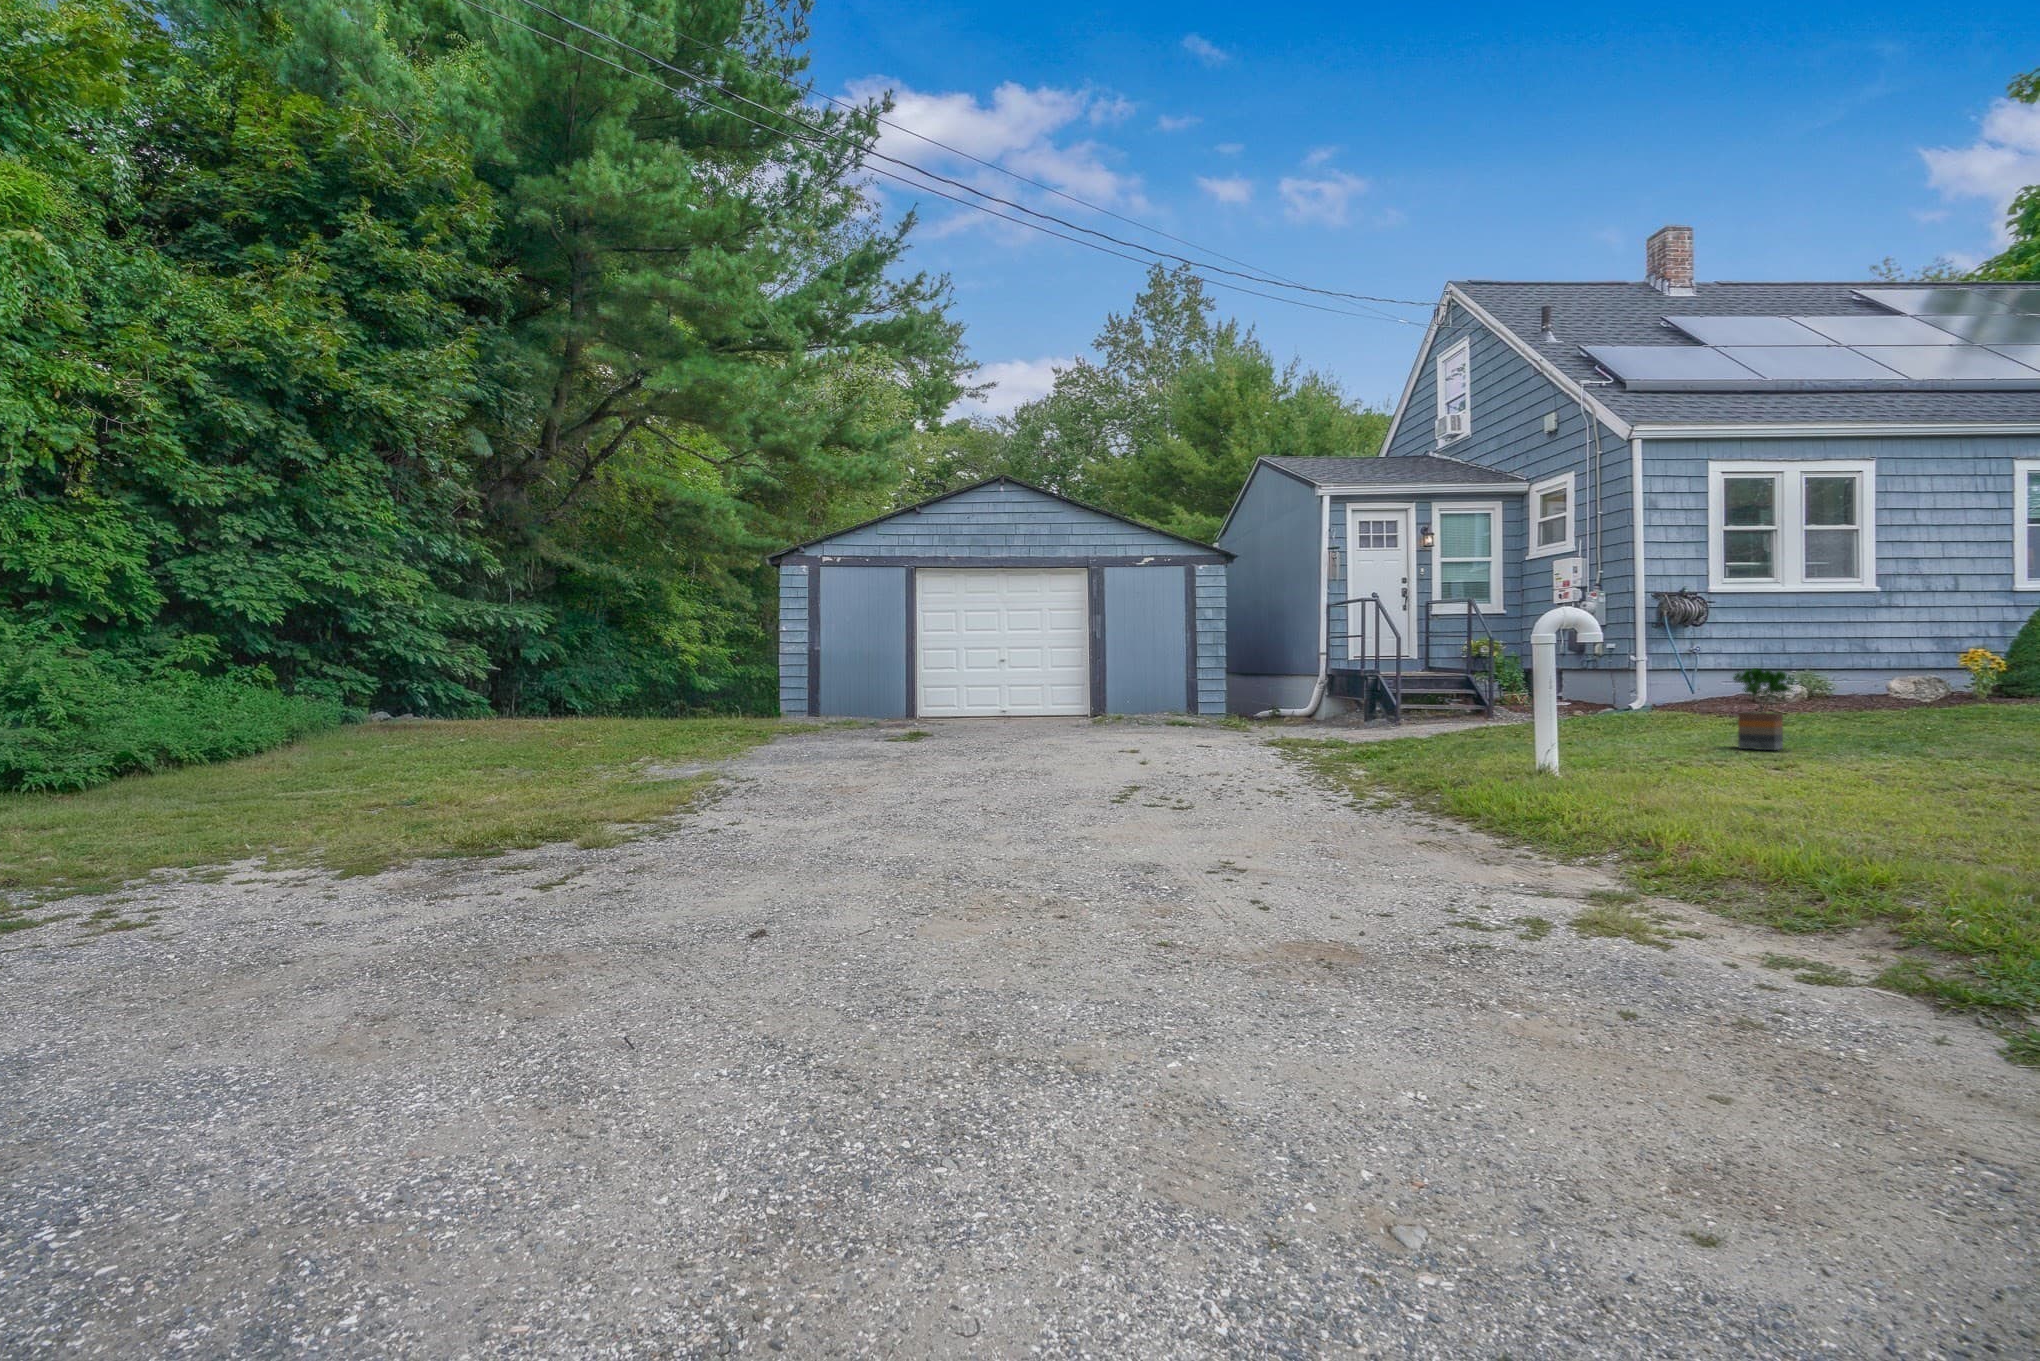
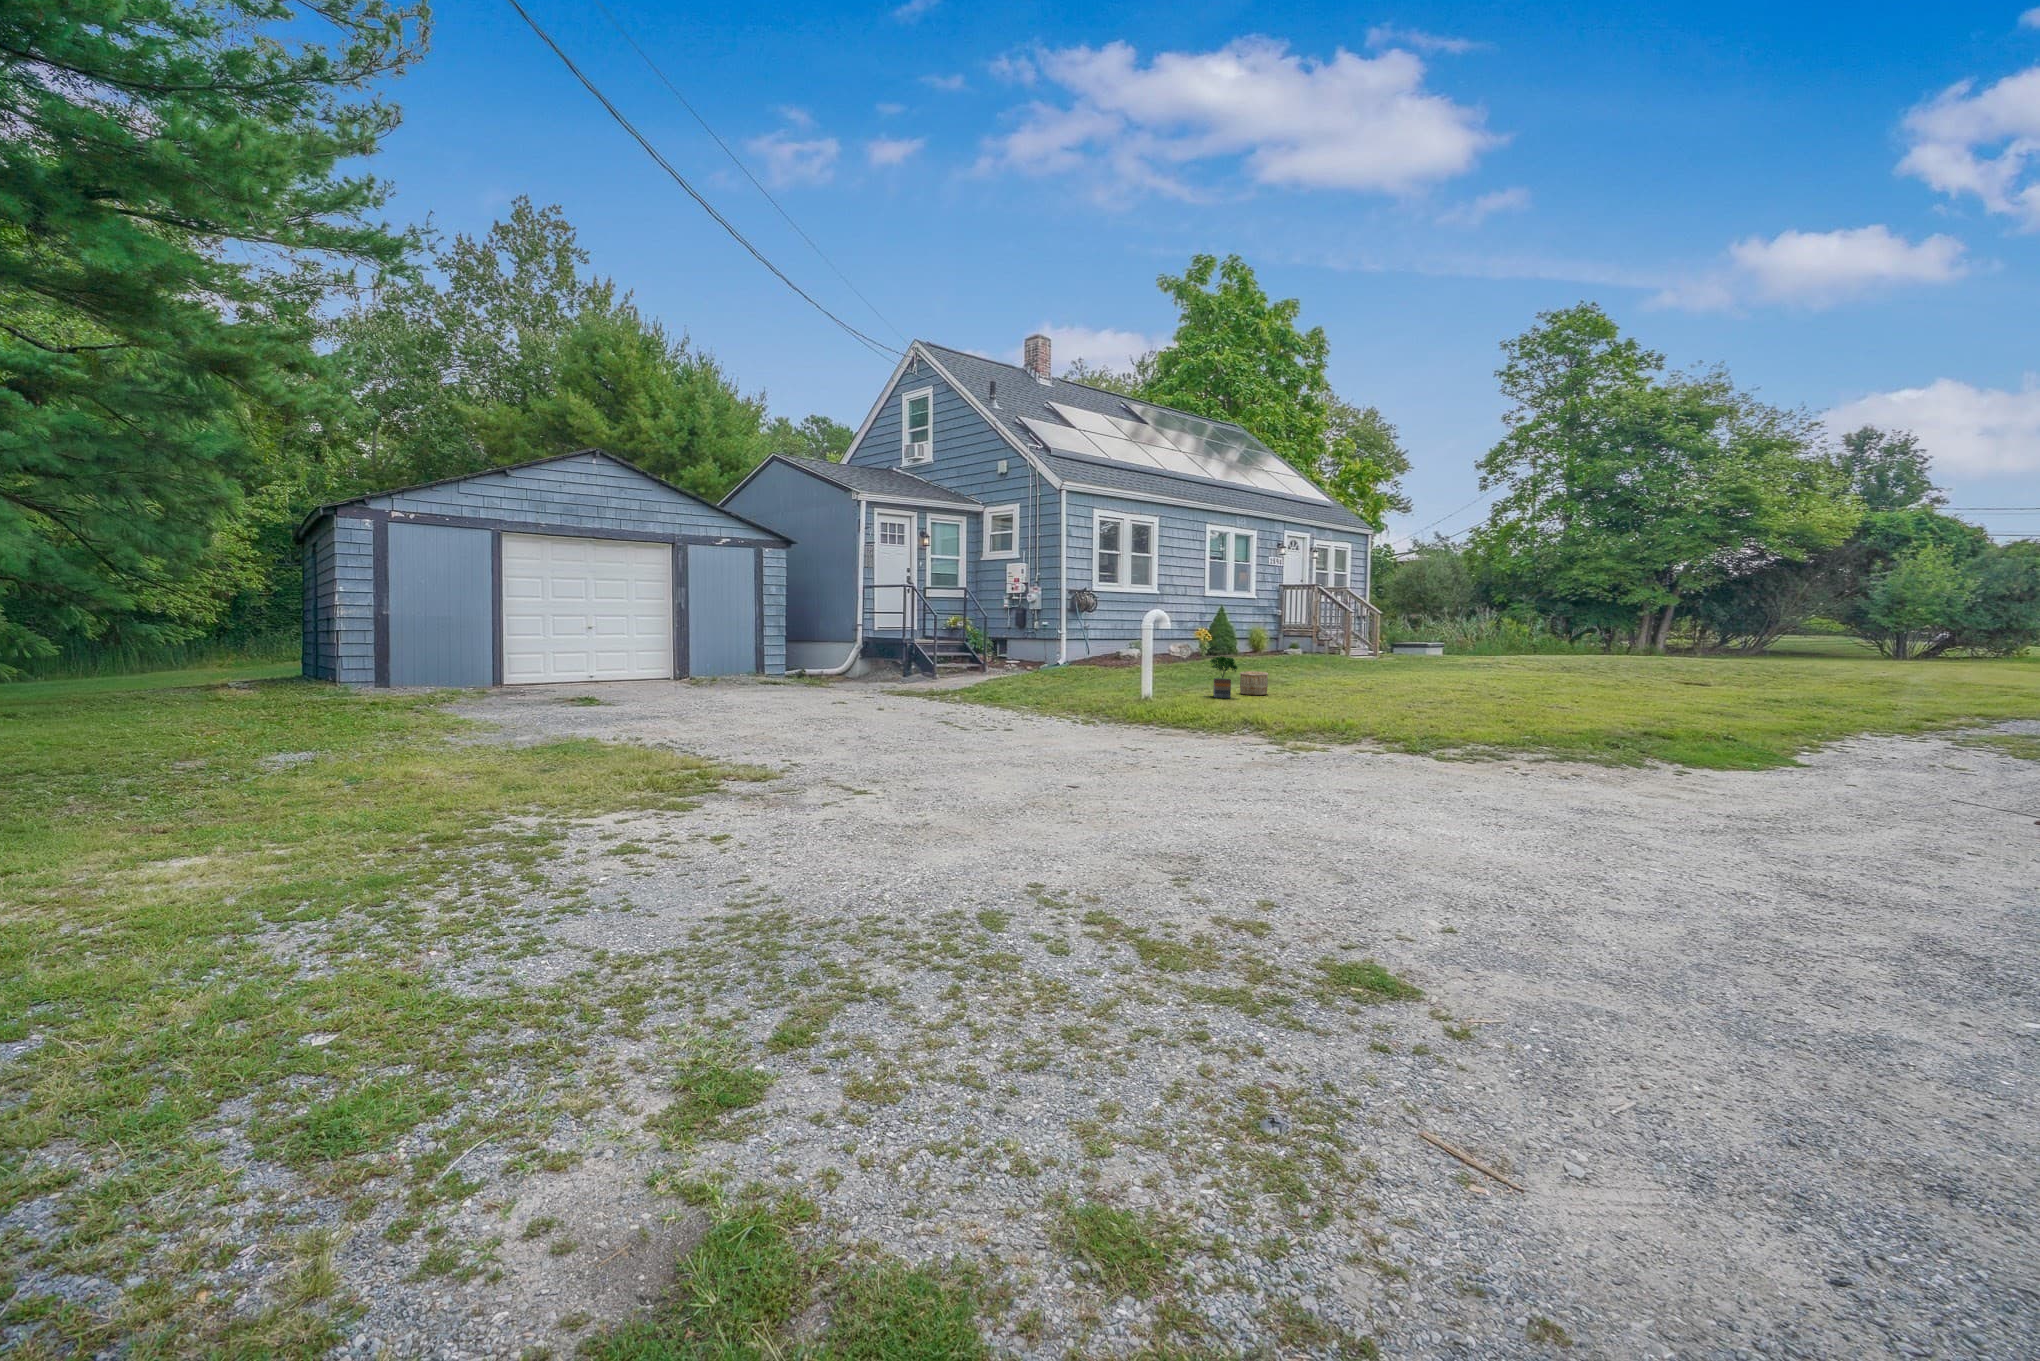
wooden bucket: none [1830,703,1906,750] -> present [1240,671,1268,695]

